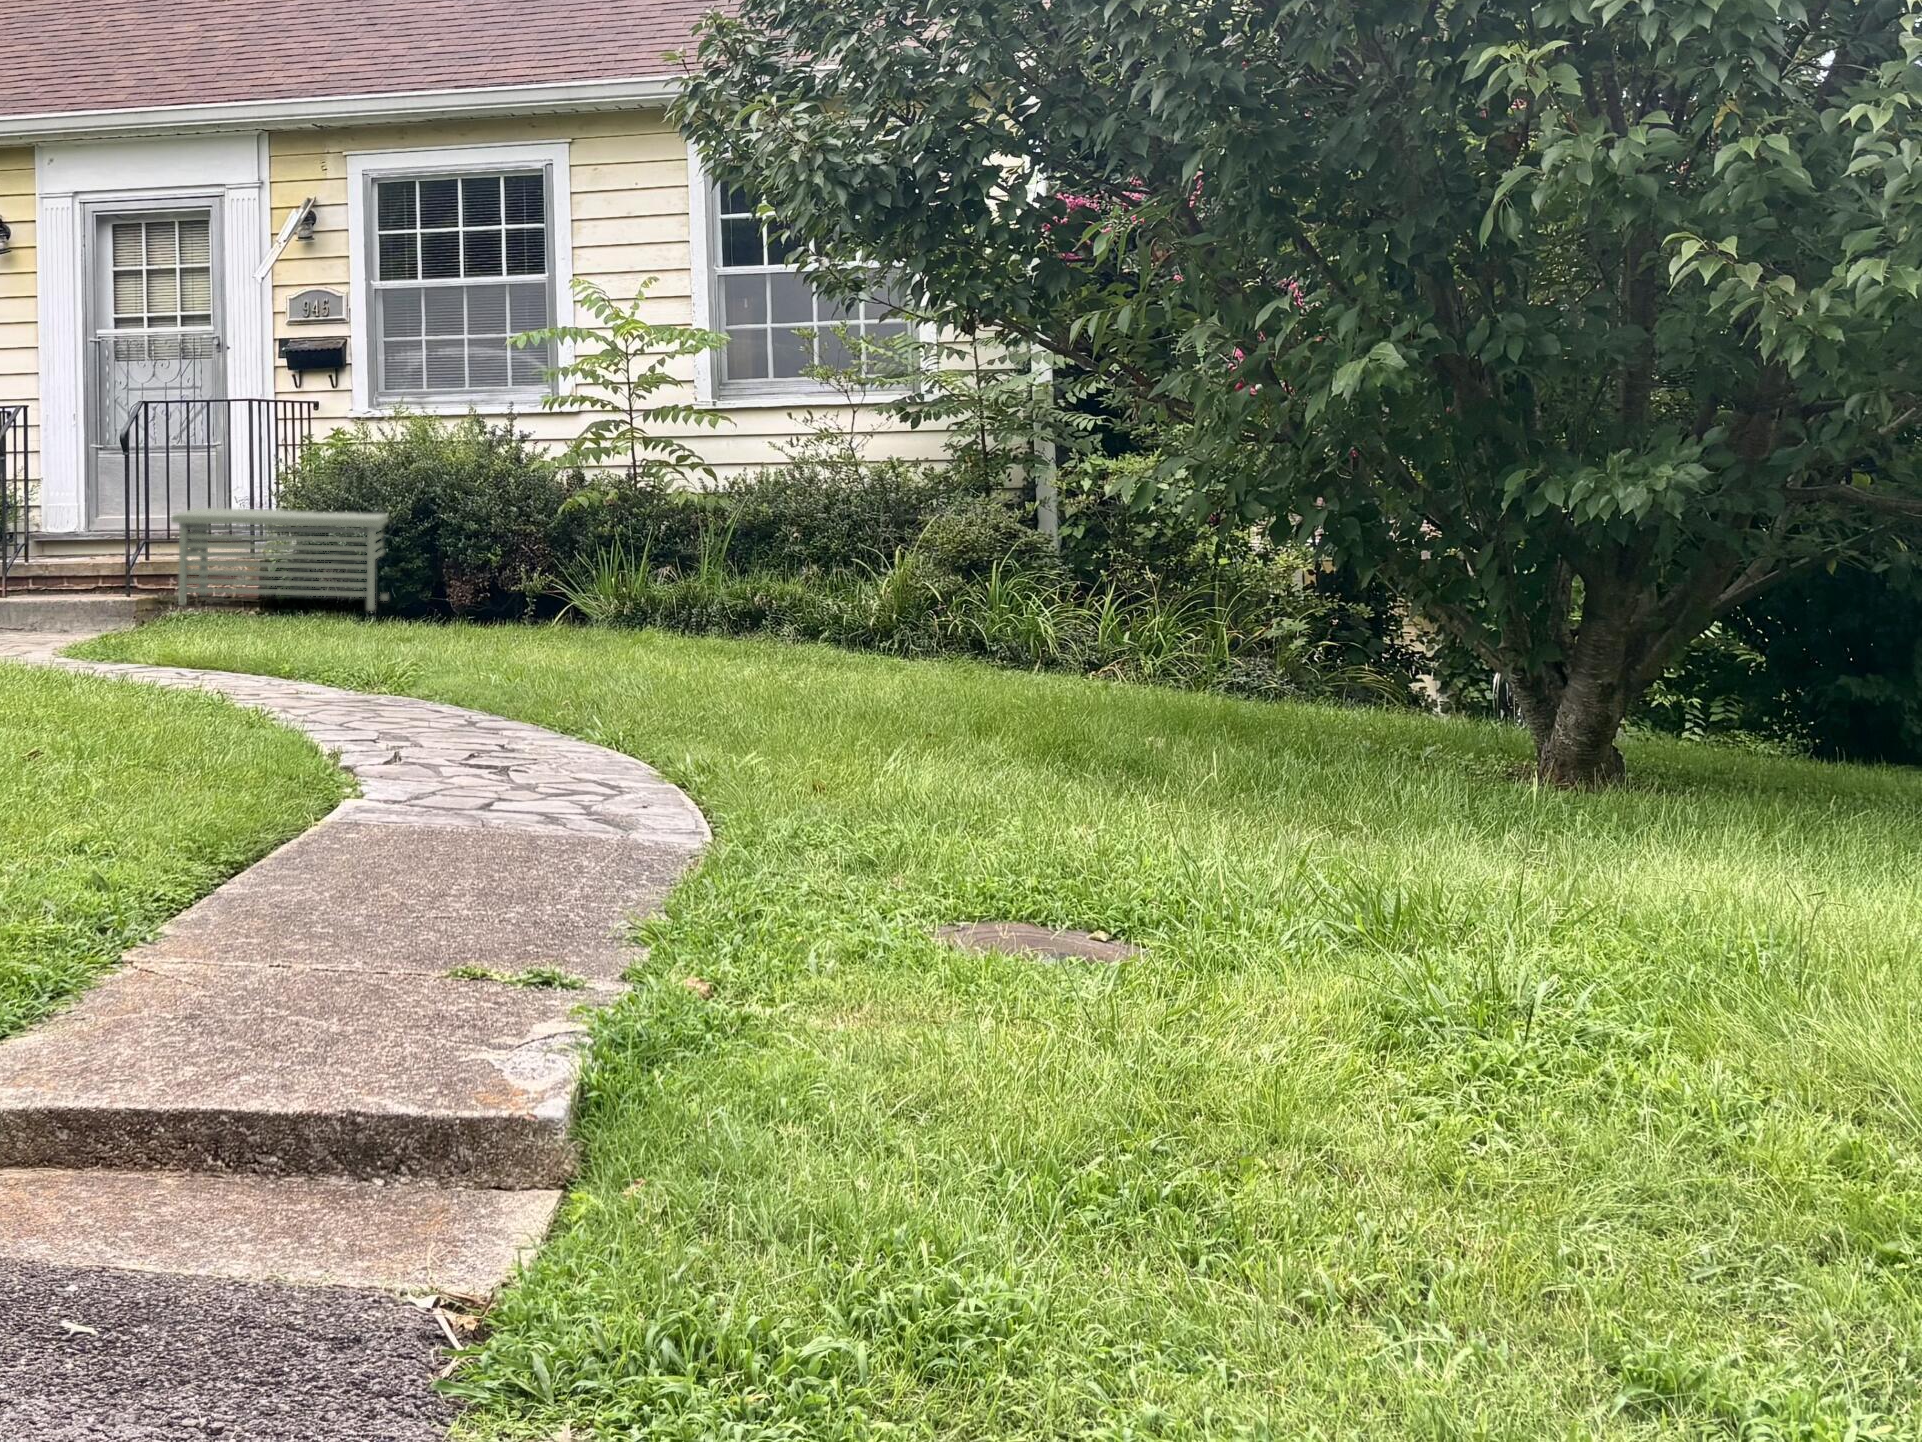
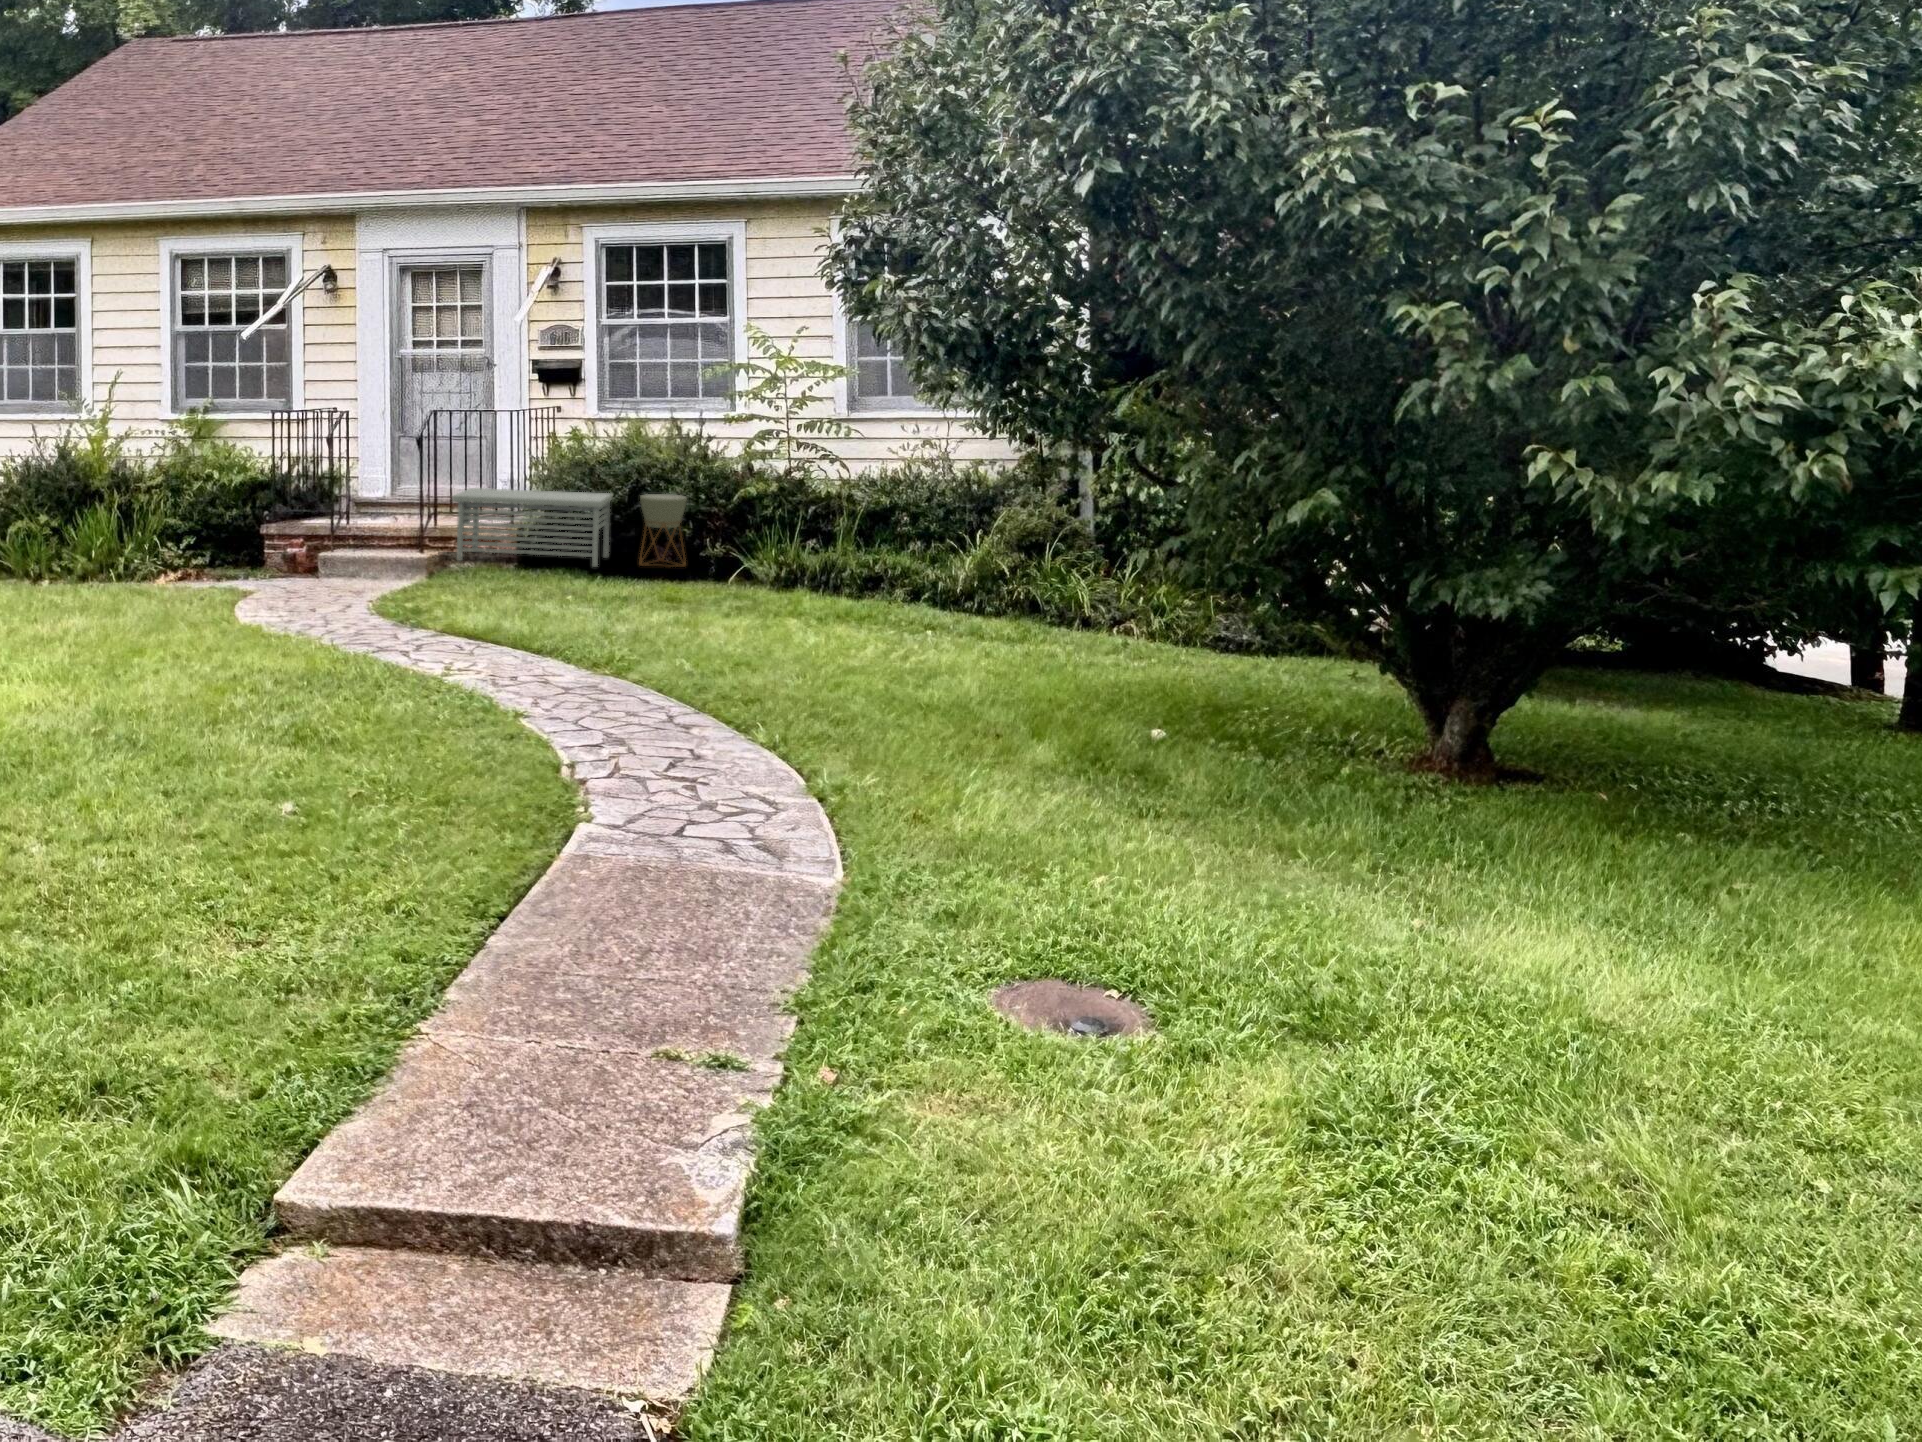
planter: none [431,511,497,610] -> present [639,494,687,567]

